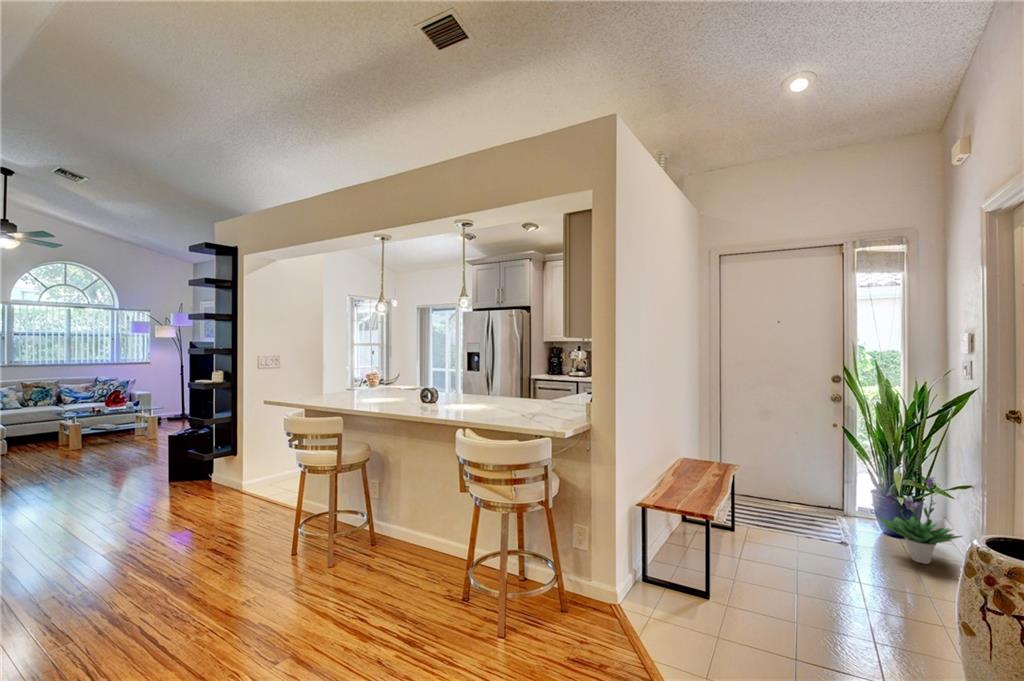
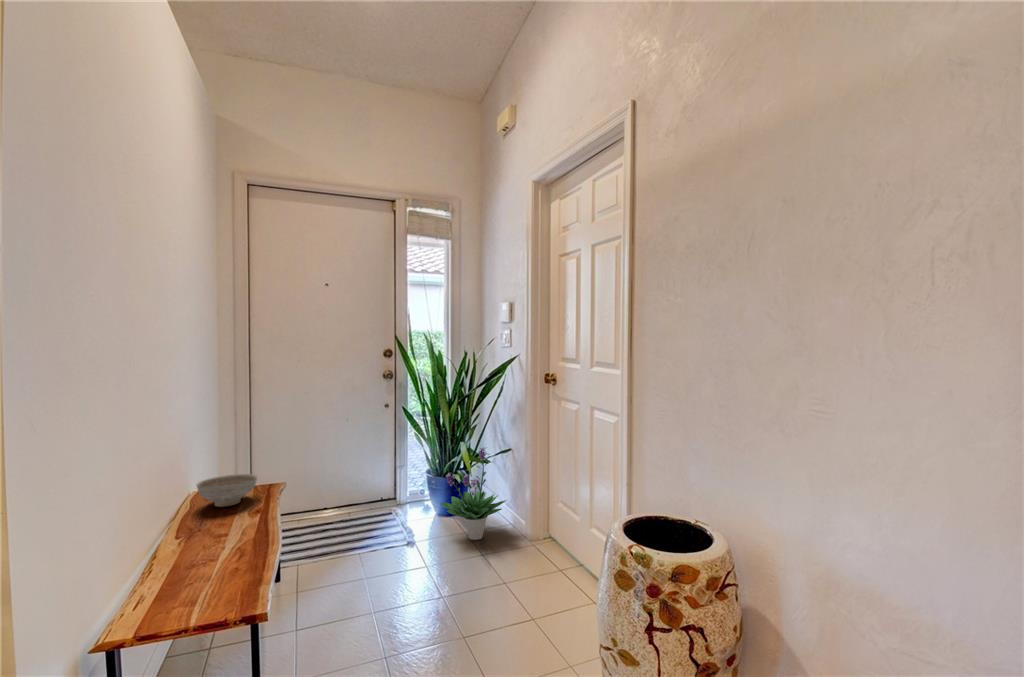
decorative bowl: none [684,450,719,469] -> present [196,474,258,507]

